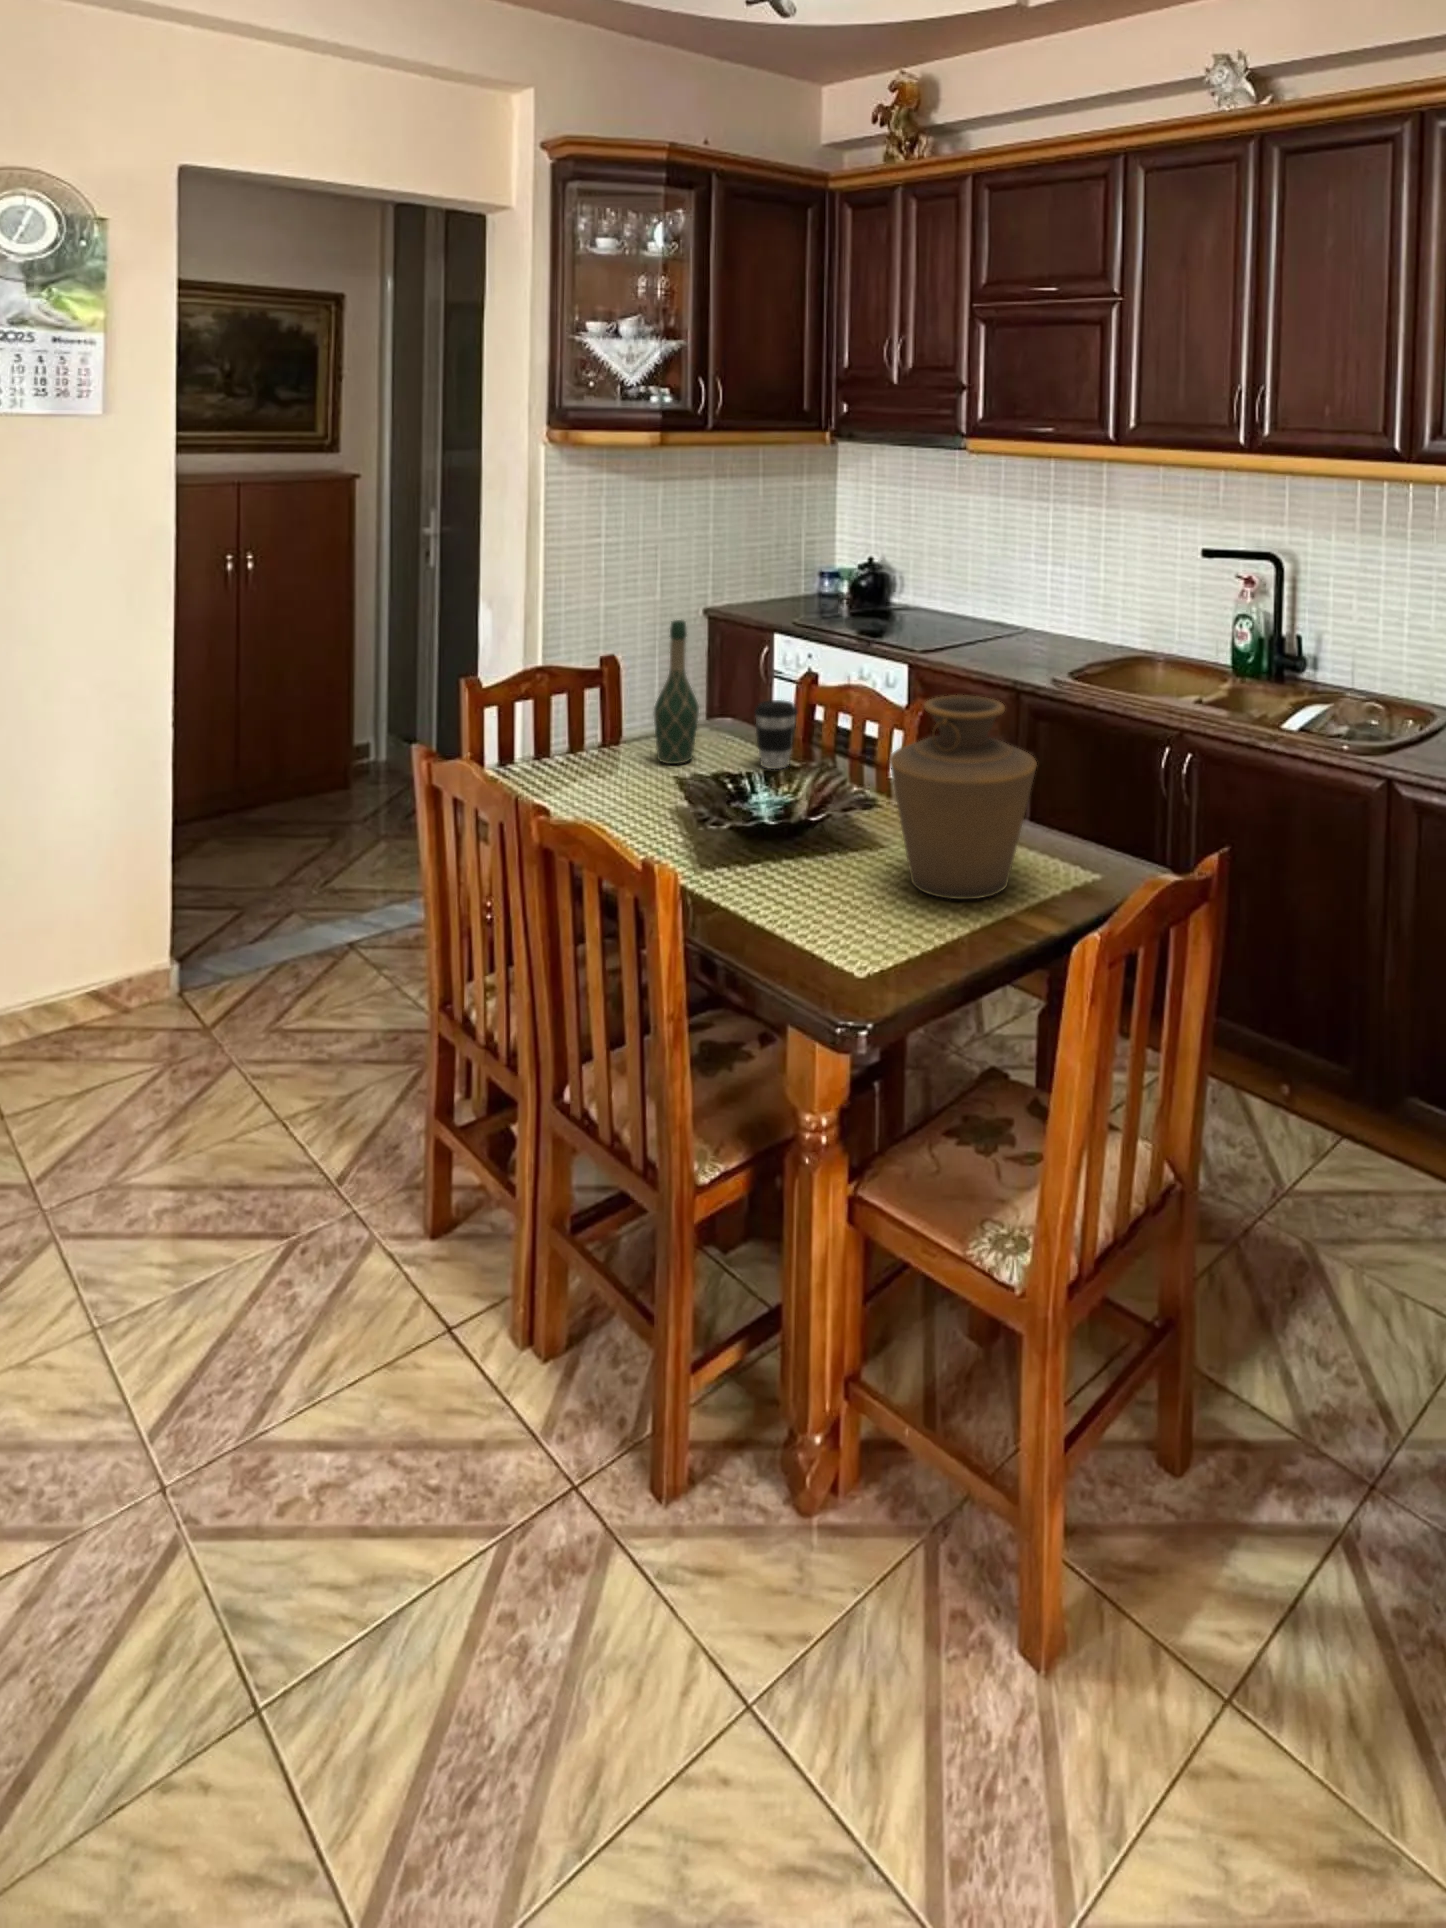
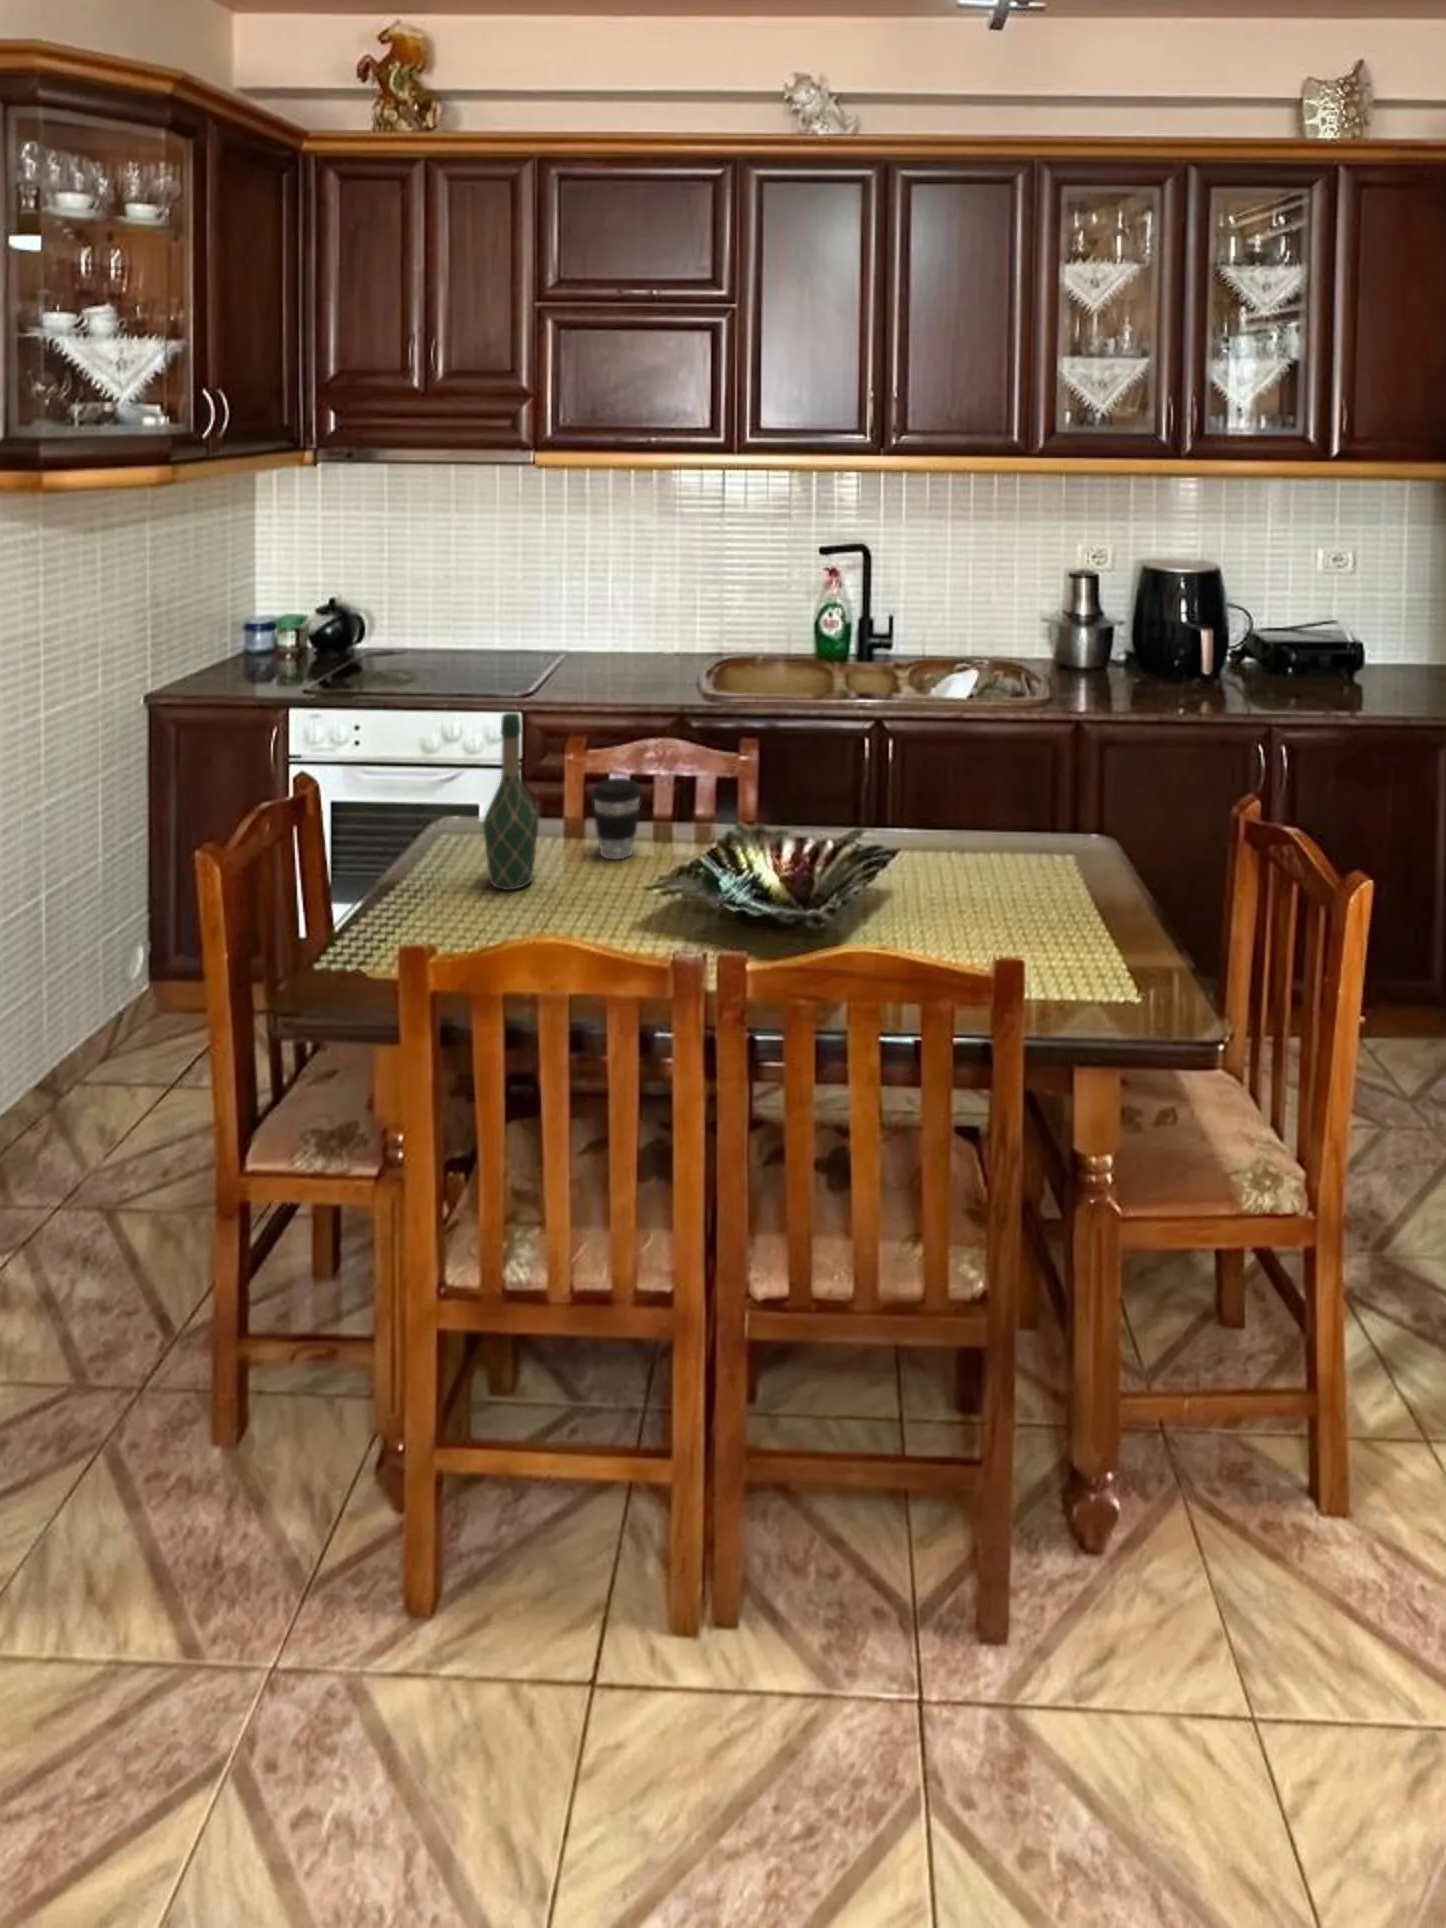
vase: present [889,695,1037,899] -> none [932,725,1078,926]

